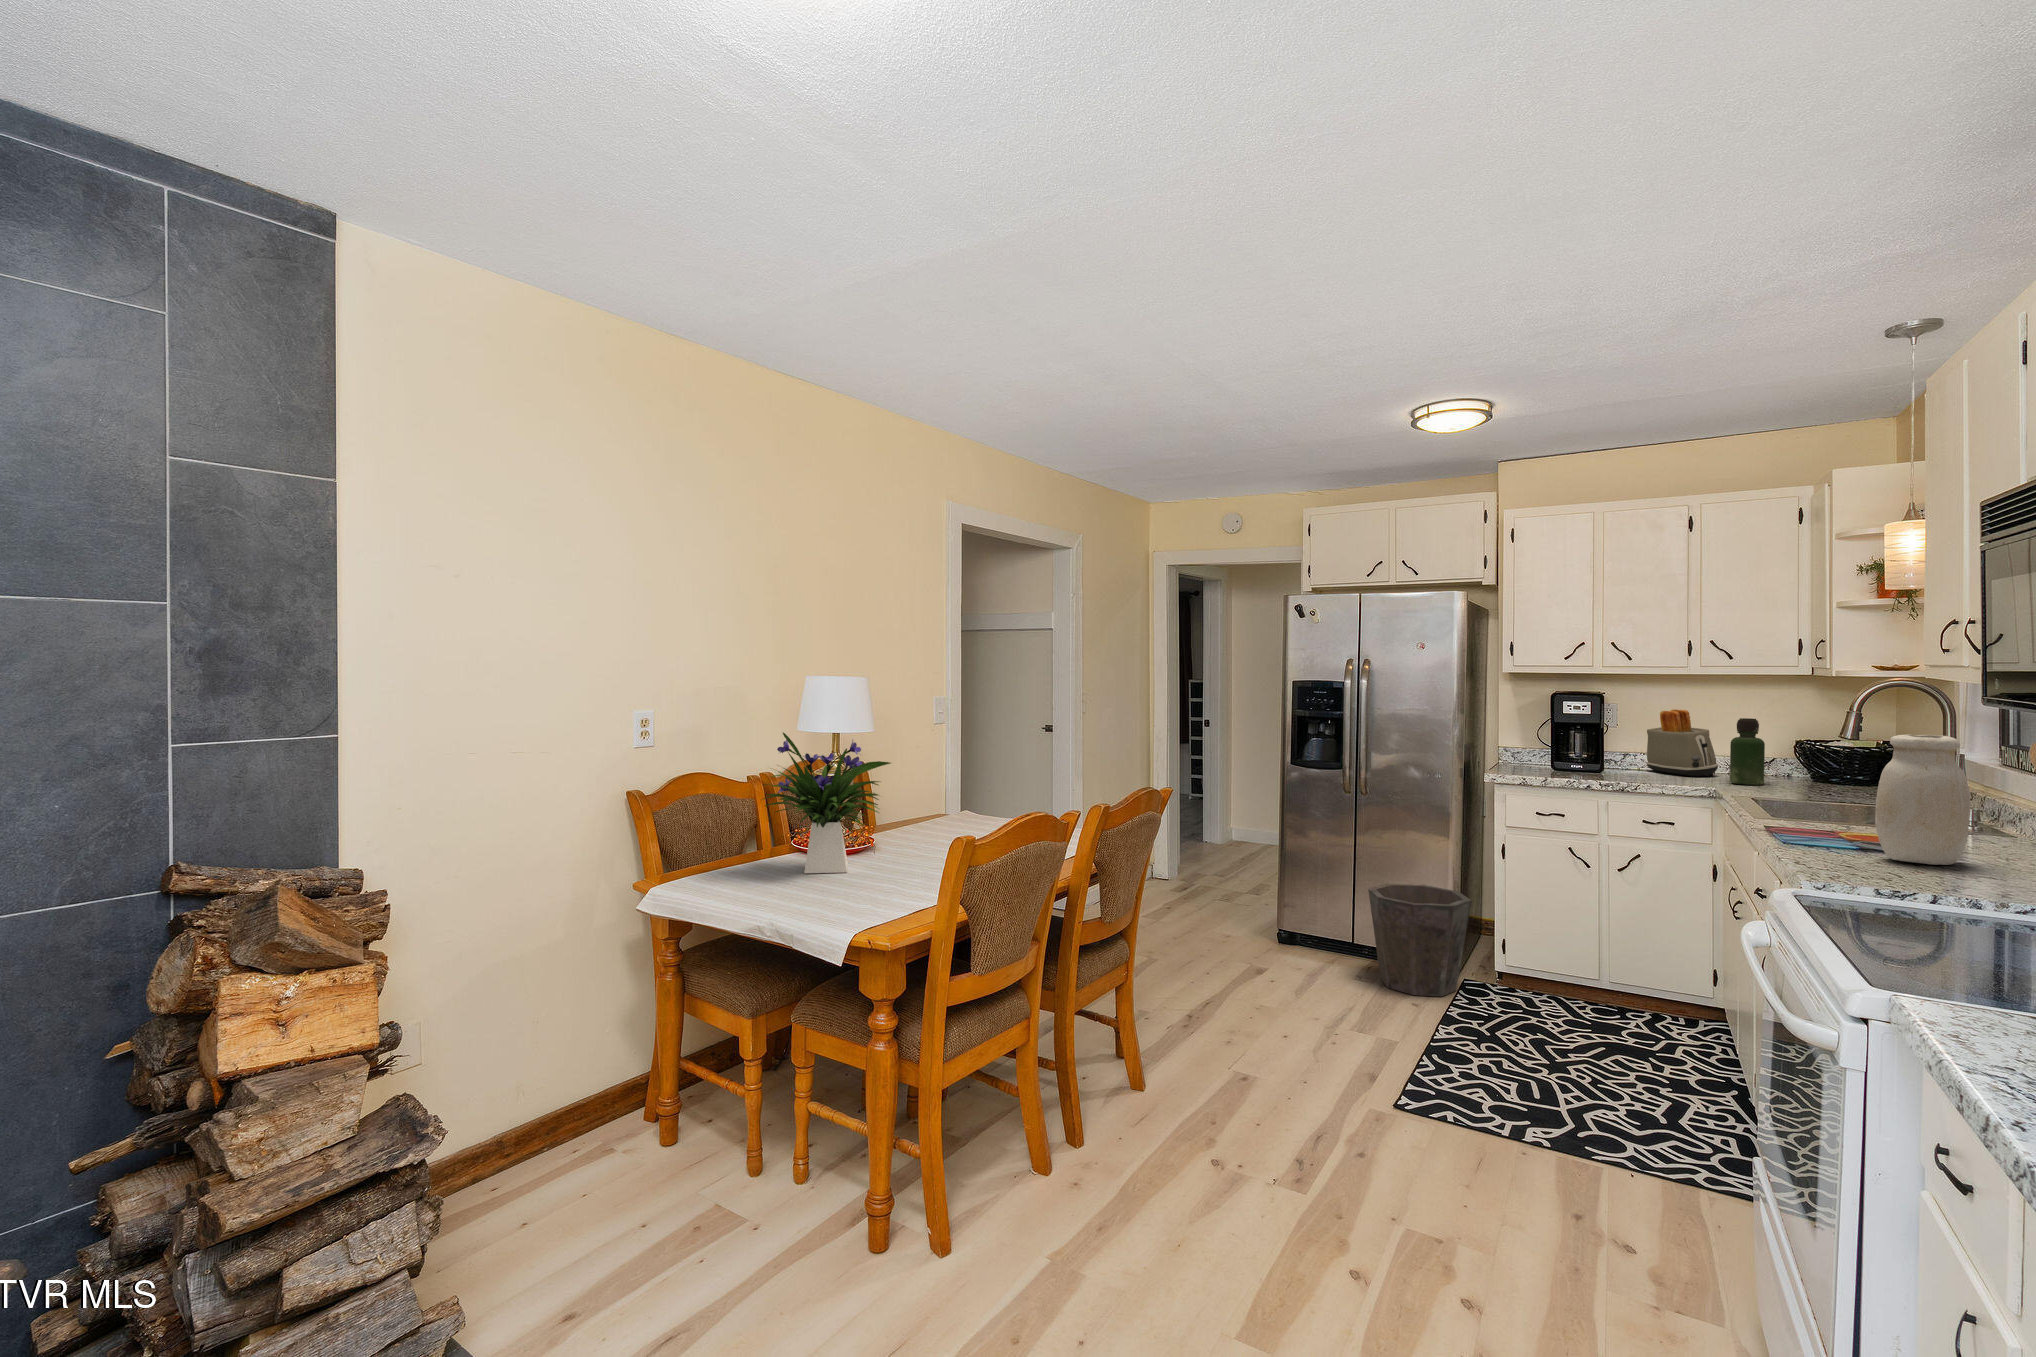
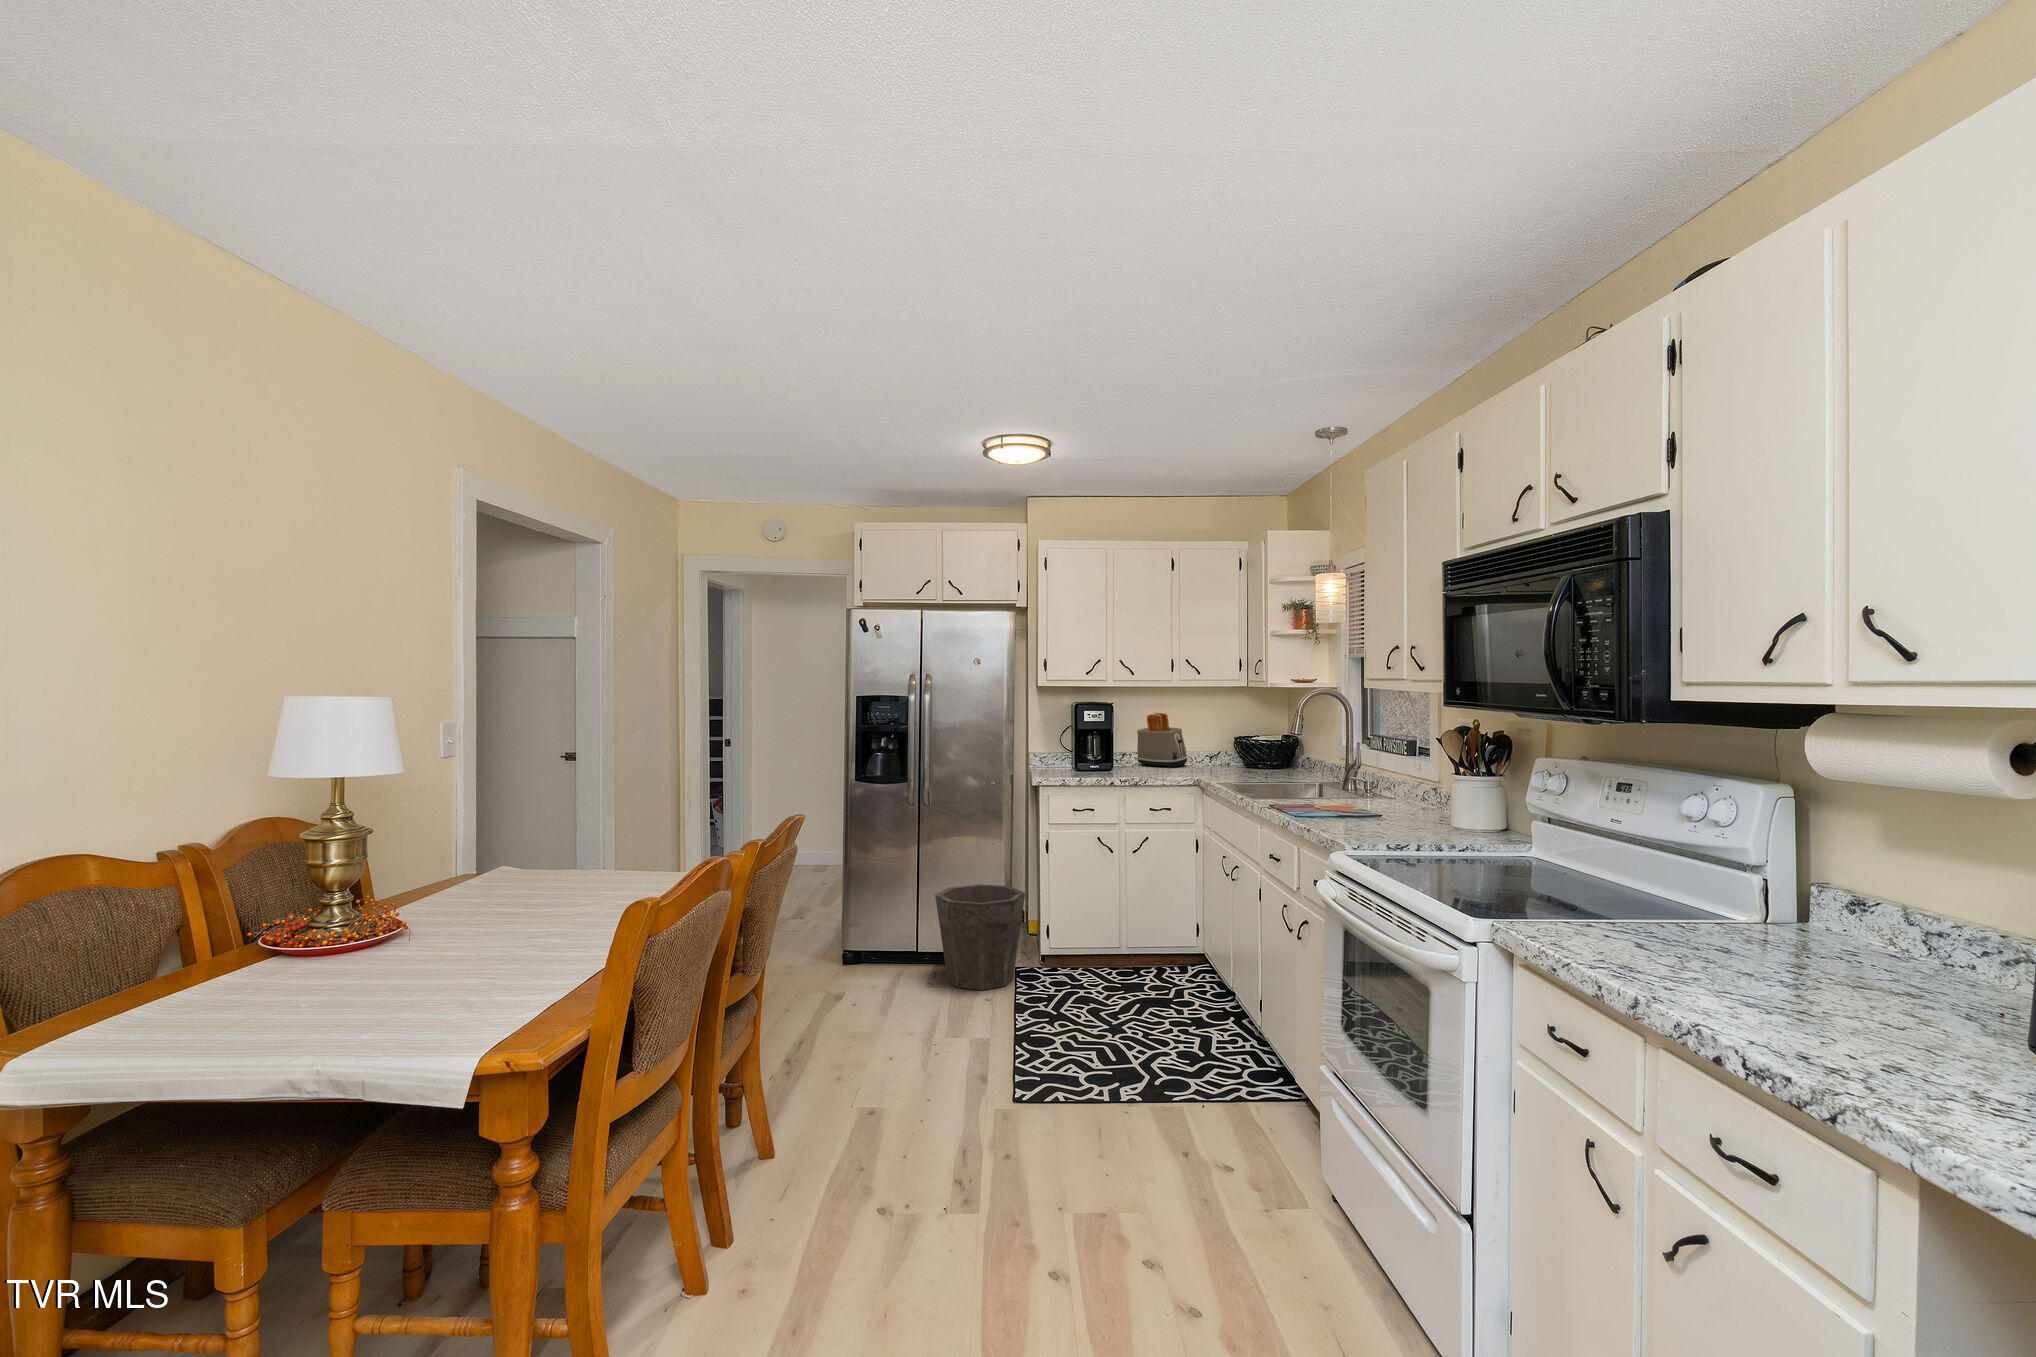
bottle: present [1730,718,1765,785] -> none [1202,718,1224,771]
flower arrangement: present [763,733,891,873] -> none [222,782,449,983]
jar: present [1875,735,1971,865] -> none [1350,725,1404,821]

